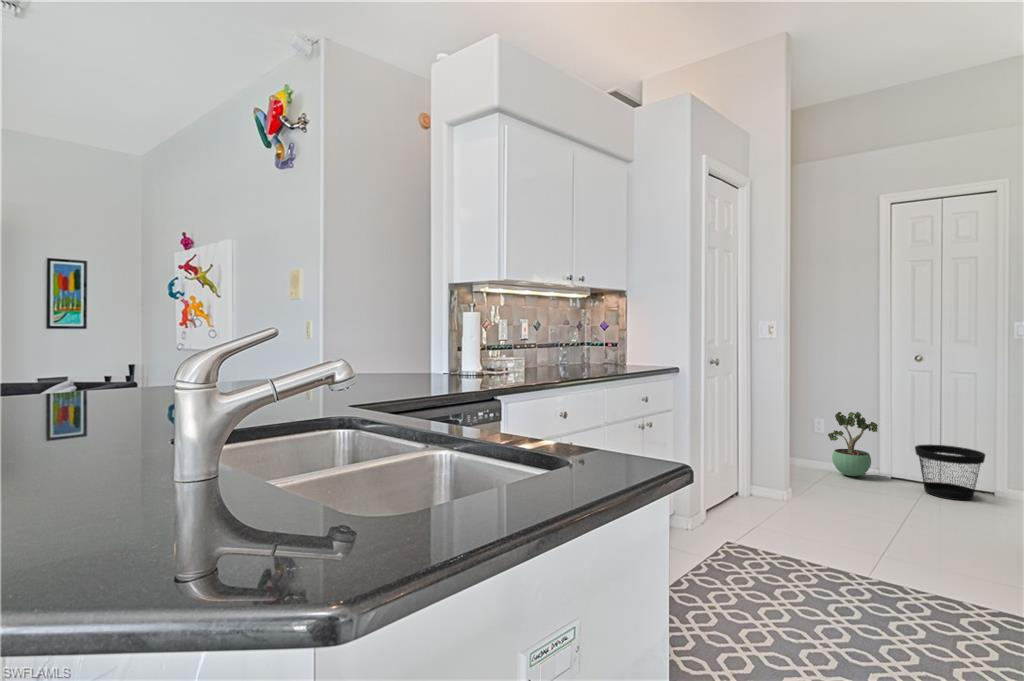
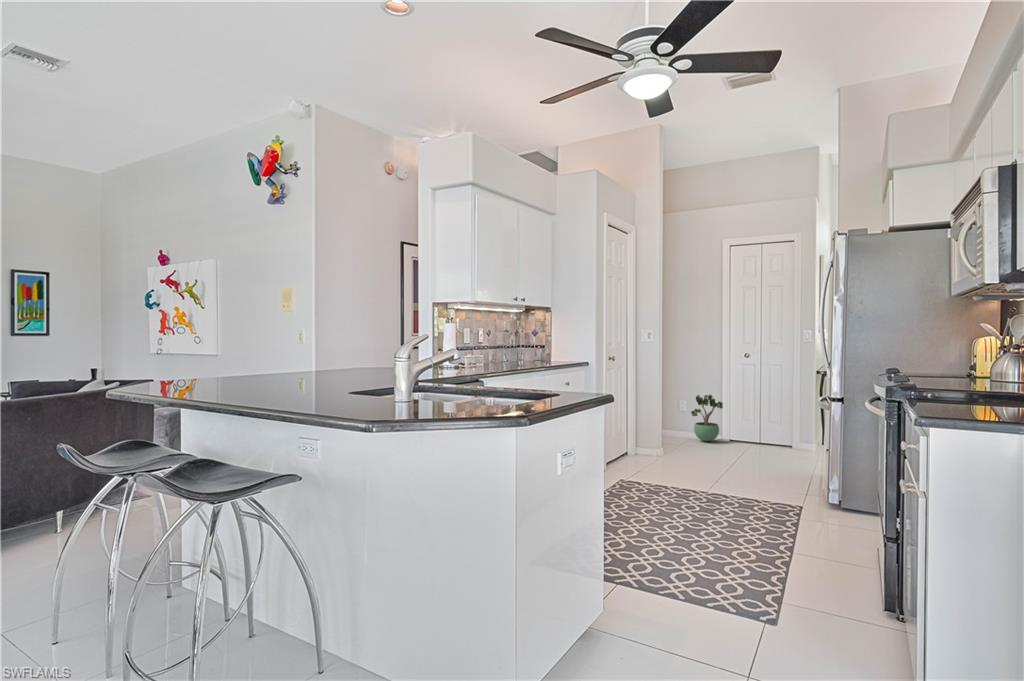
wastebasket: present [915,445,985,500] -> none [745,416,787,452]

